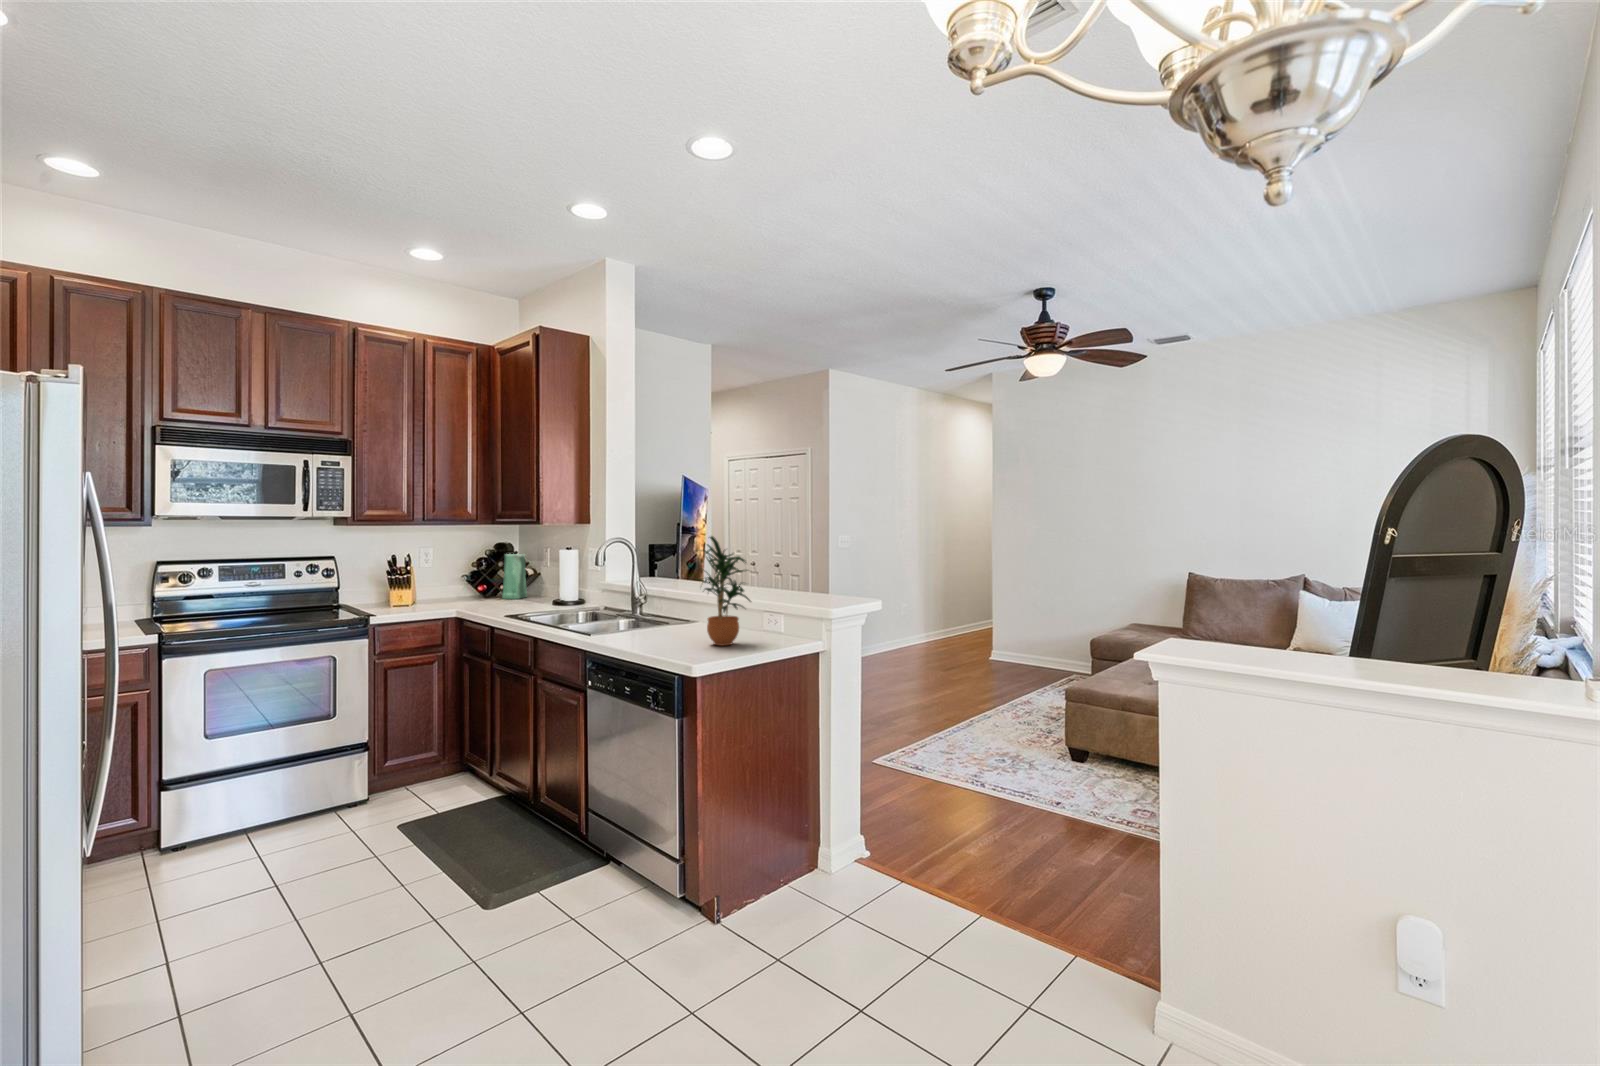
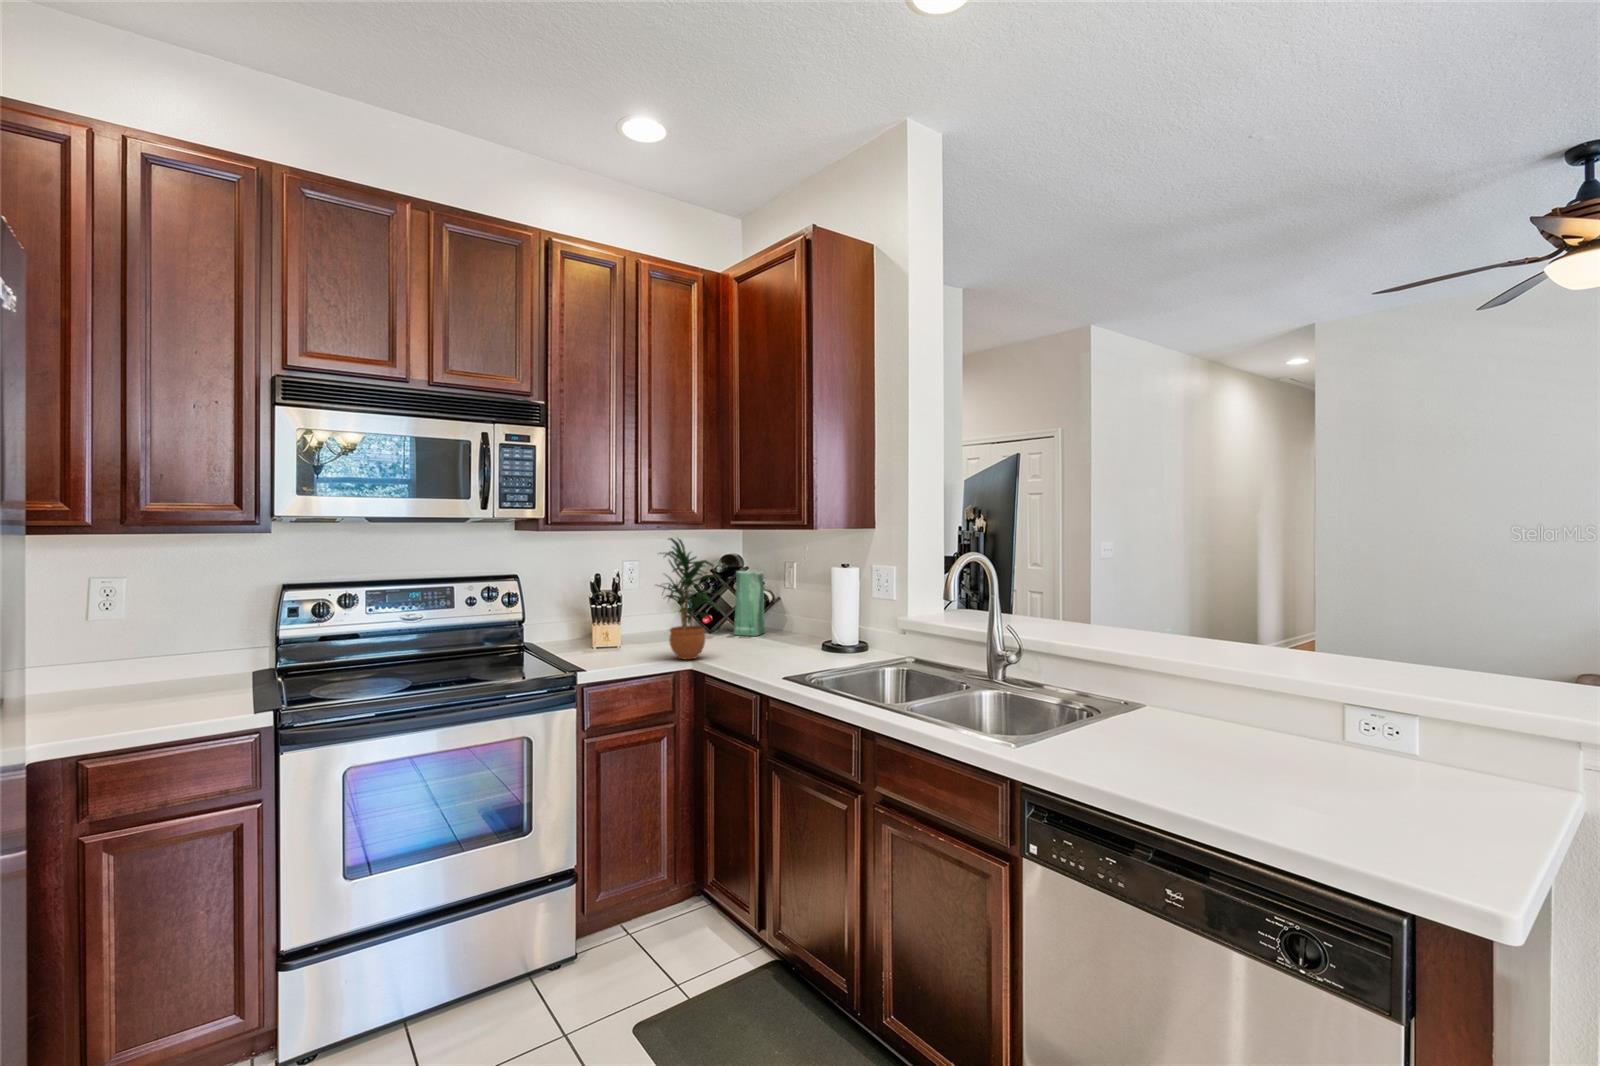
potted plant: present [700,536,750,646] -> present [659,537,719,659]

